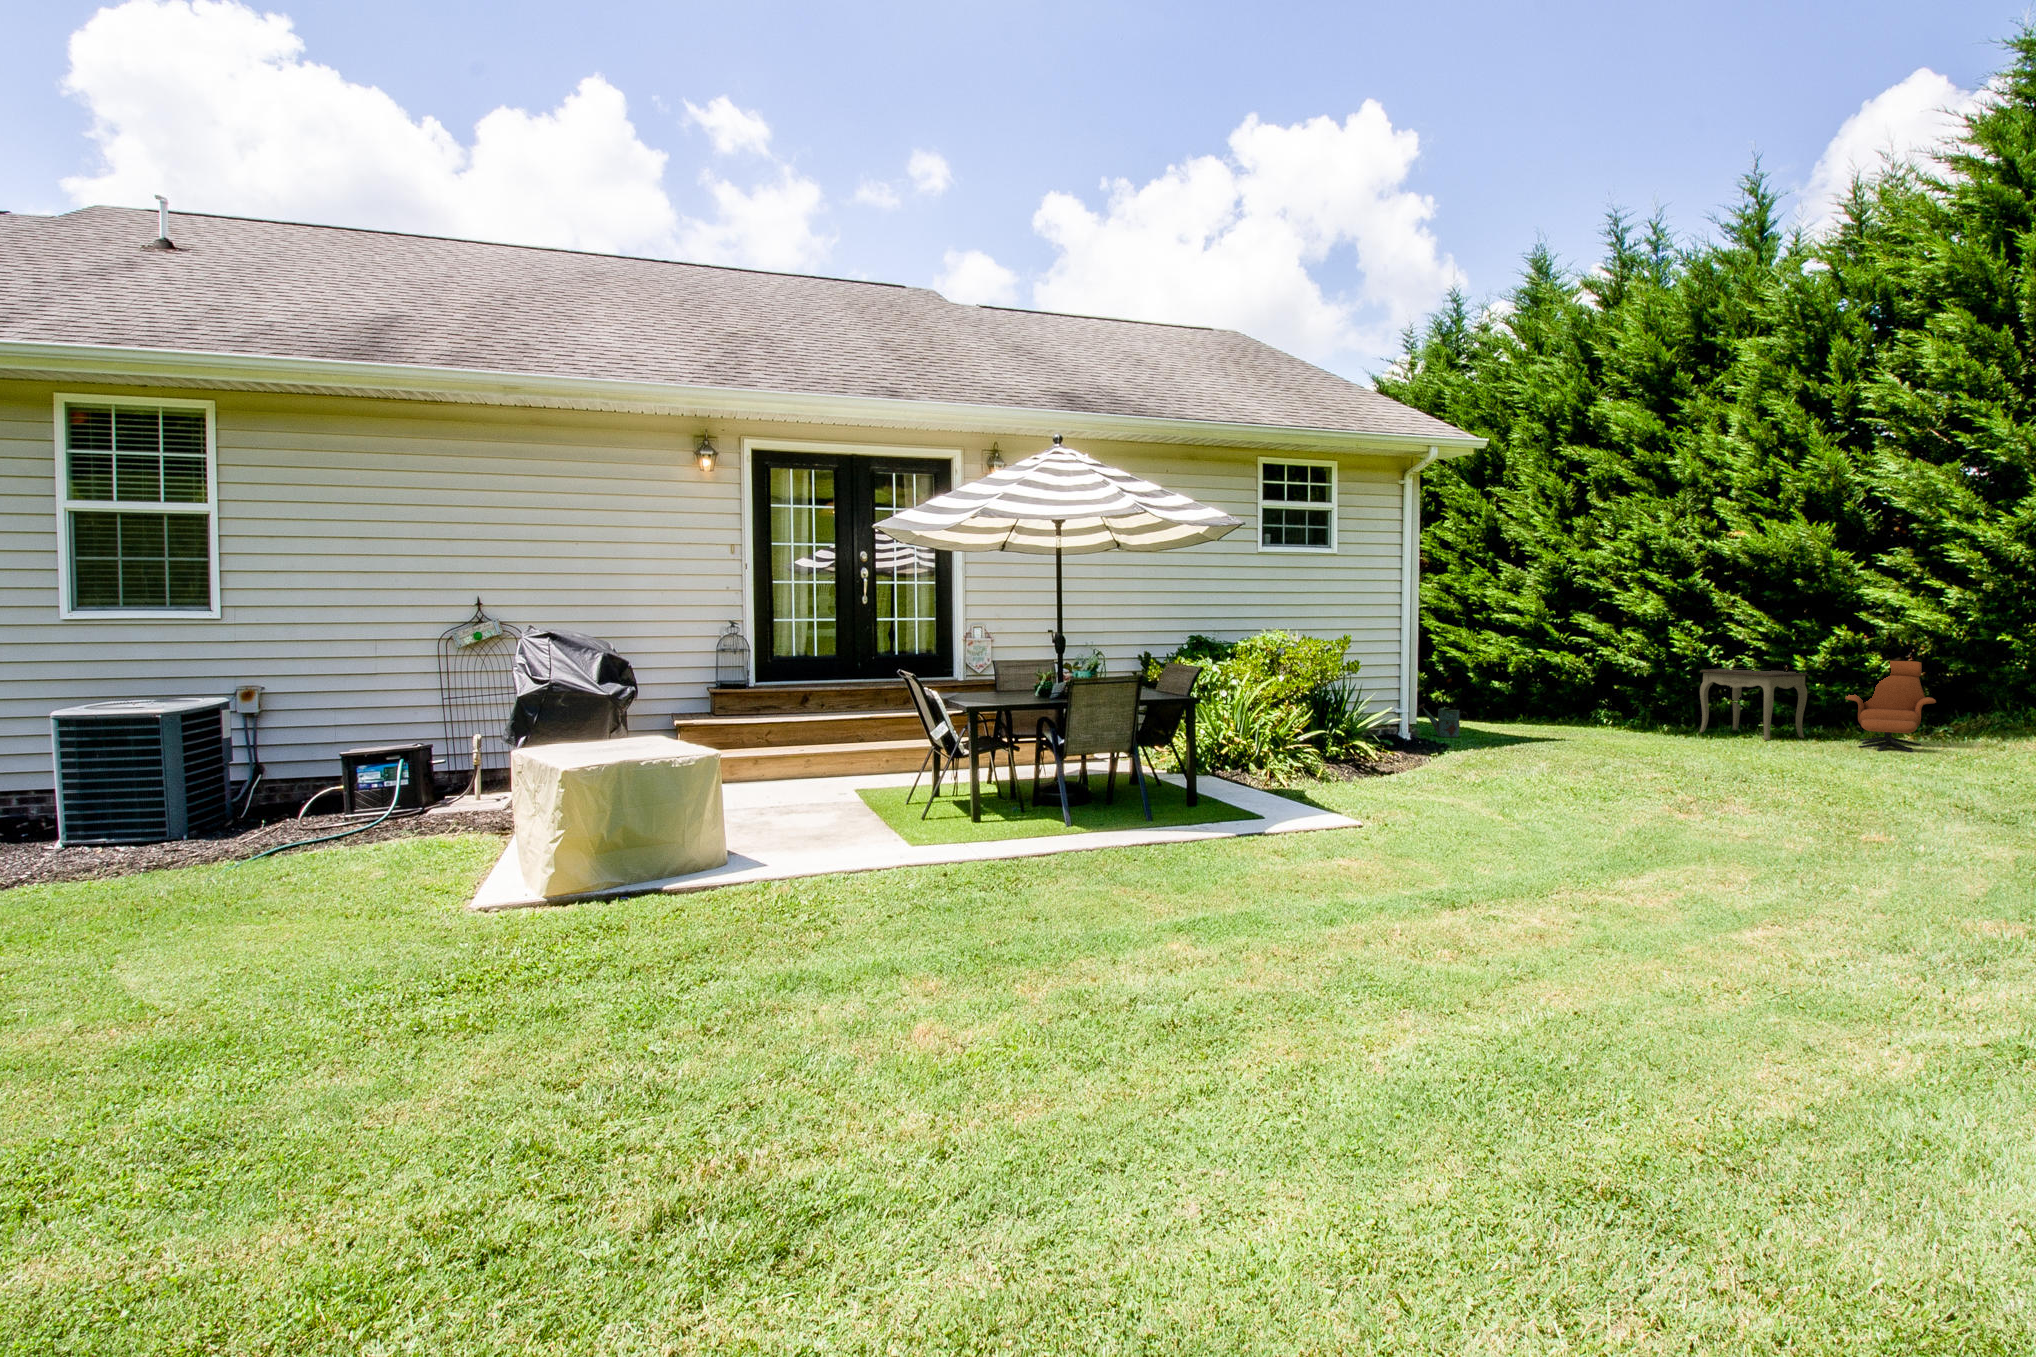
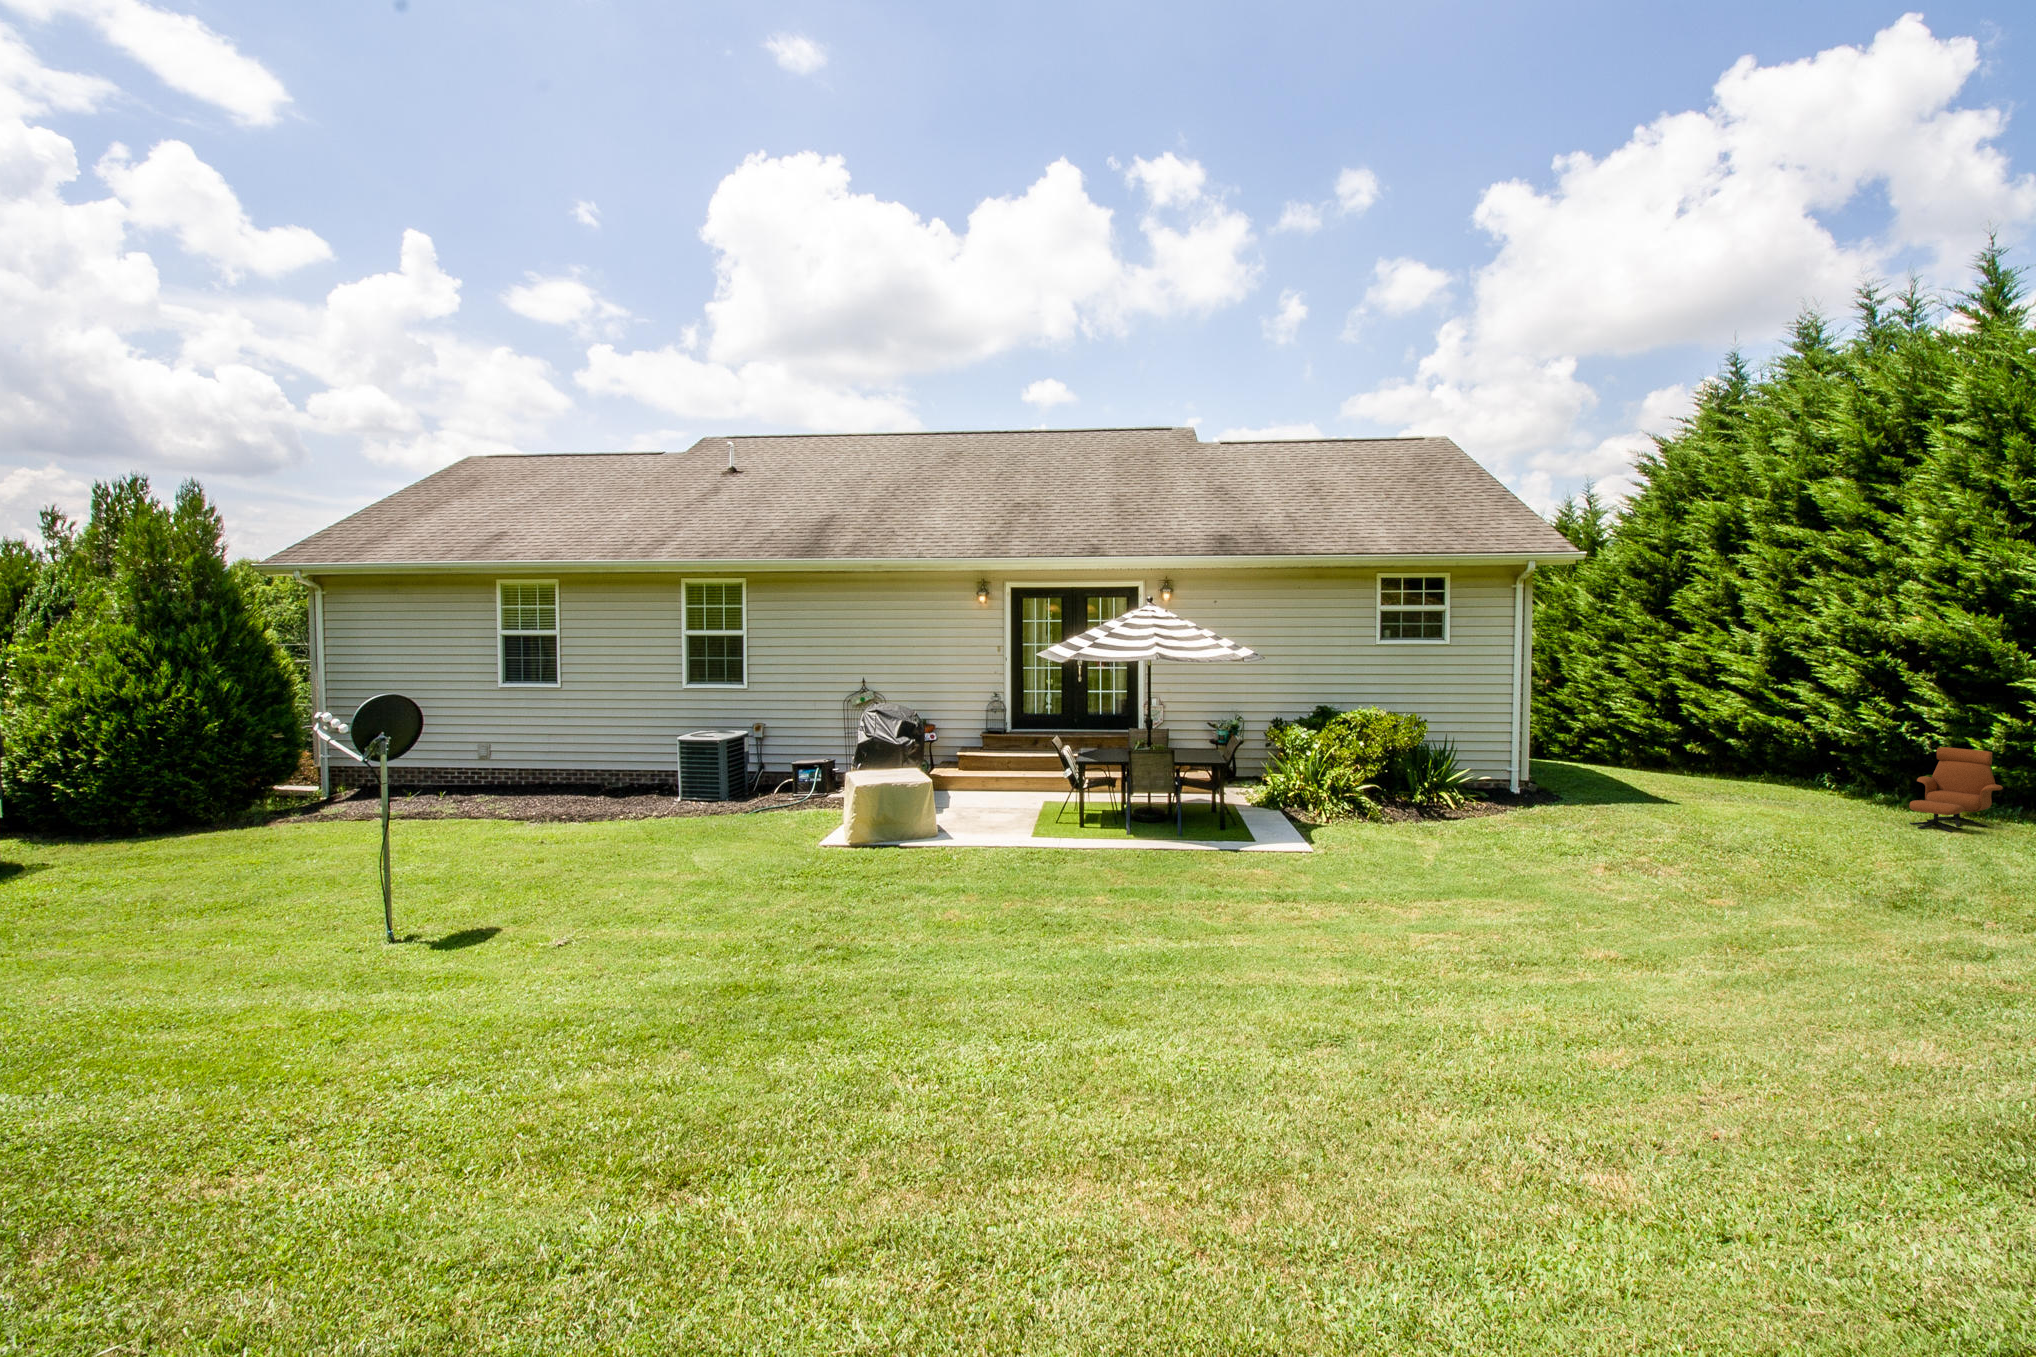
side table: present [1700,669,1809,740] -> none [1790,745,1888,811]
watering can: present [1419,704,1460,737] -> none [1514,761,1552,789]

